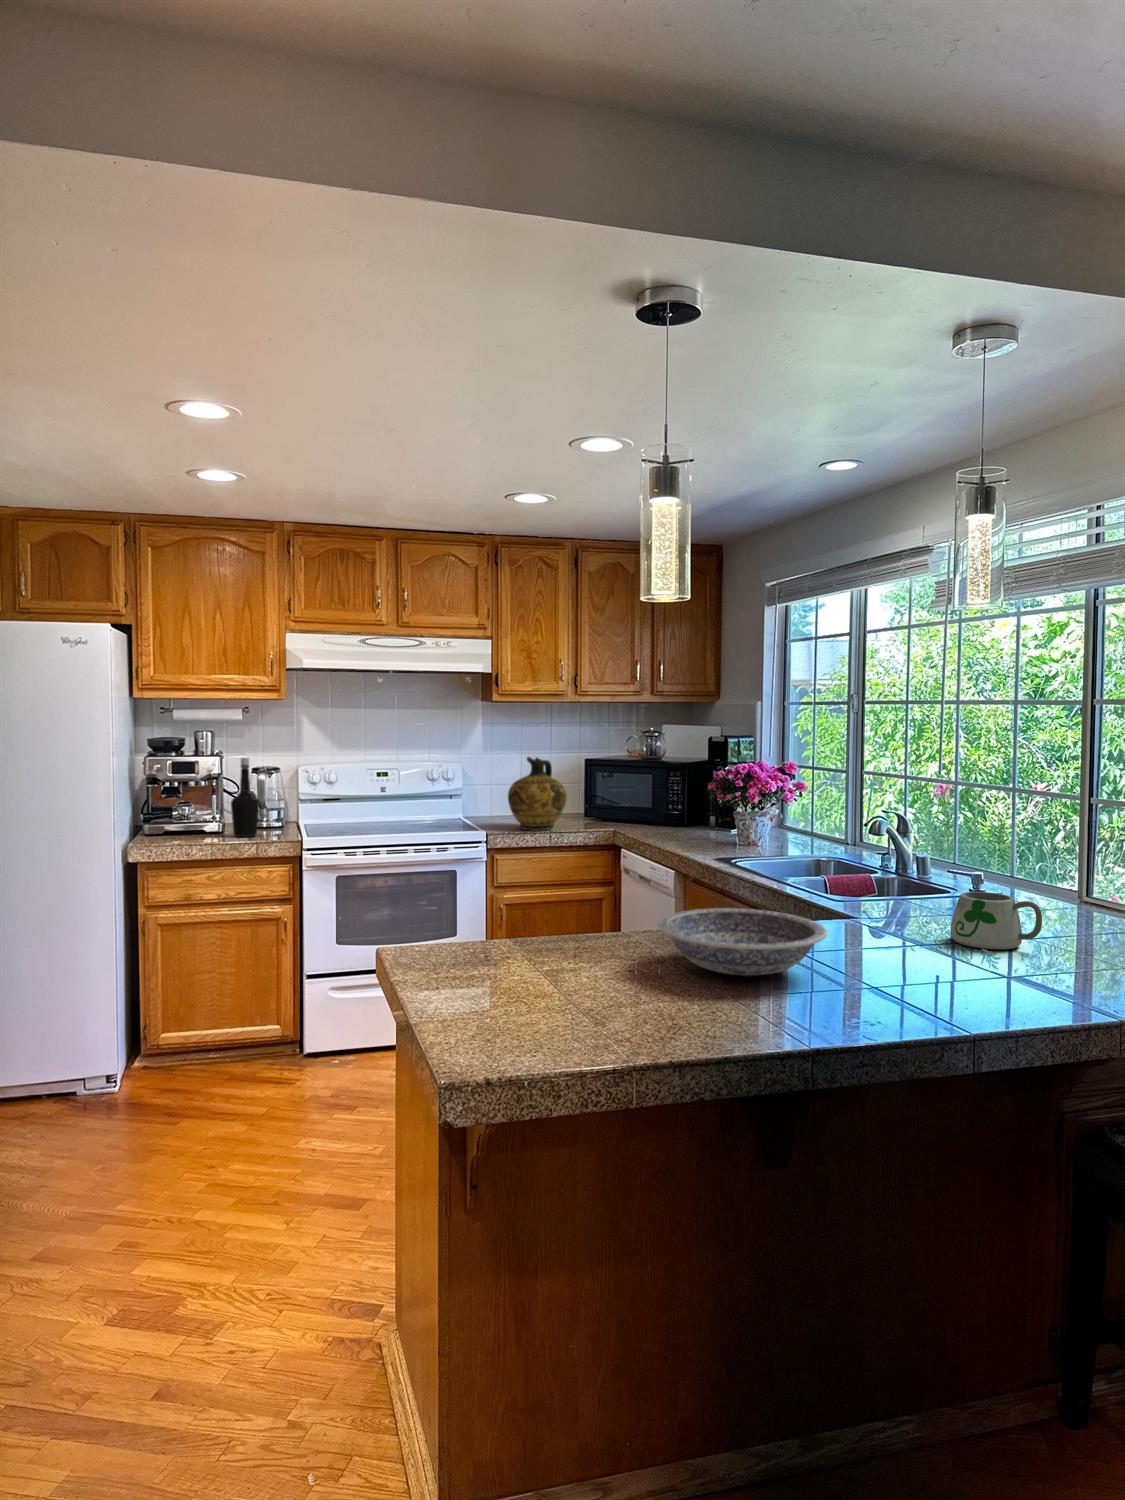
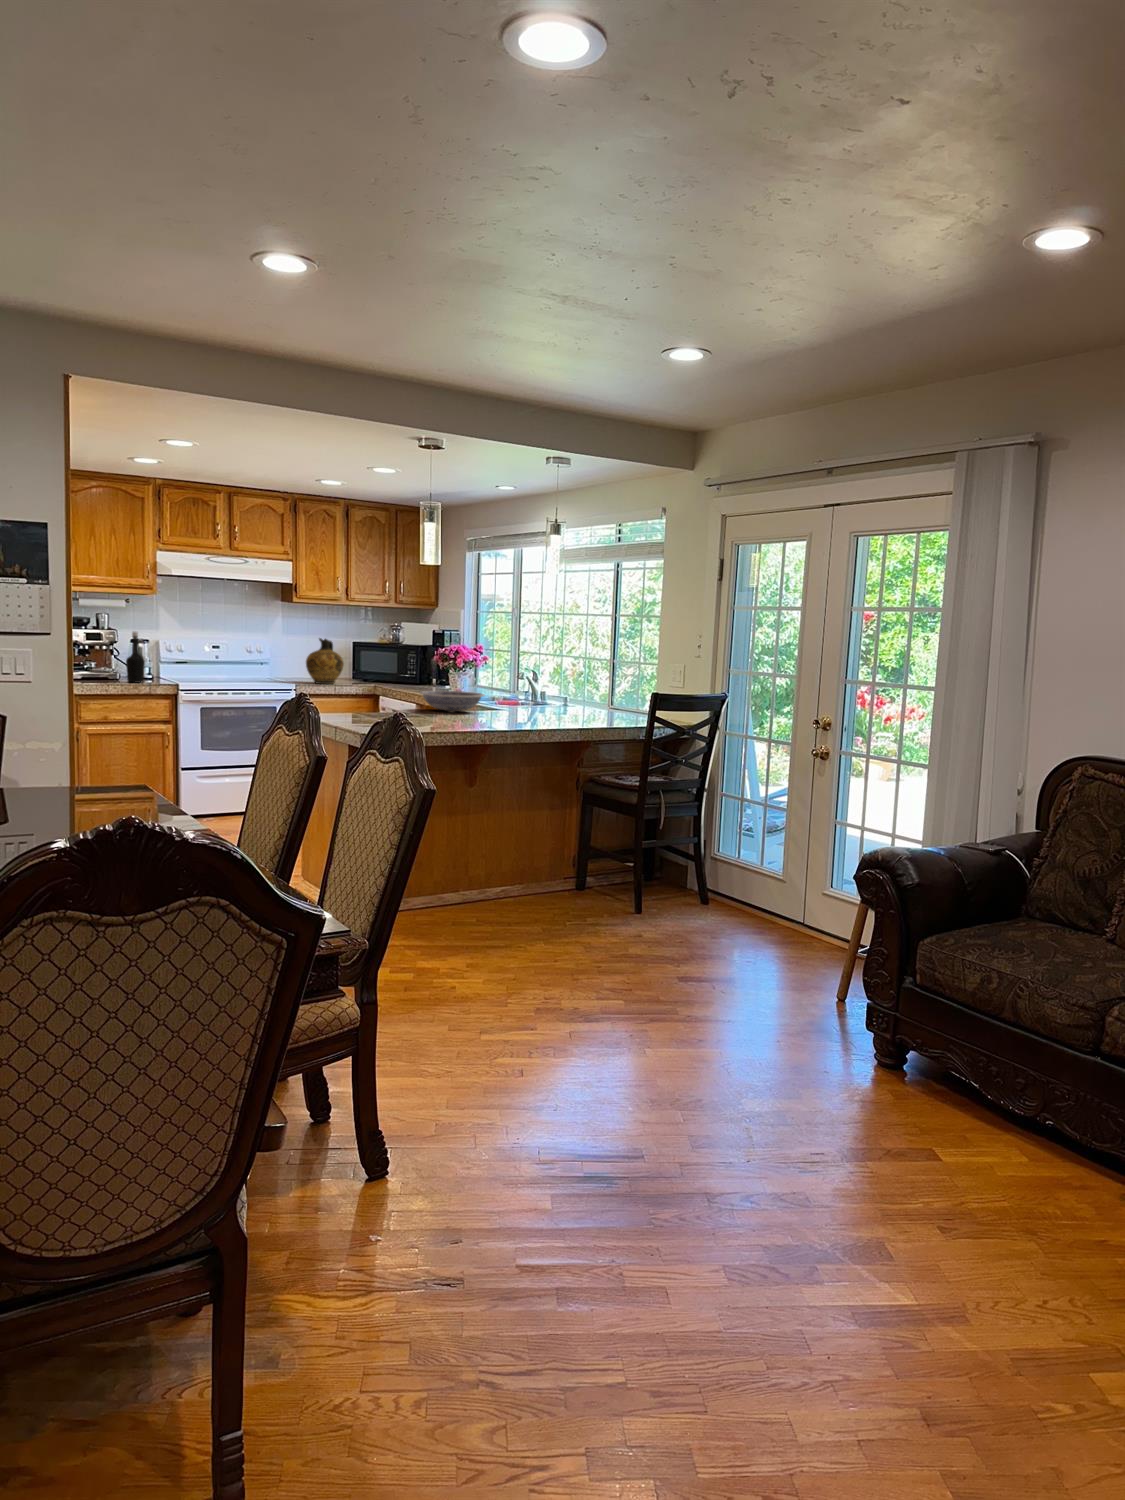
mug: present [951,892,1042,956] -> none [539,690,573,712]

